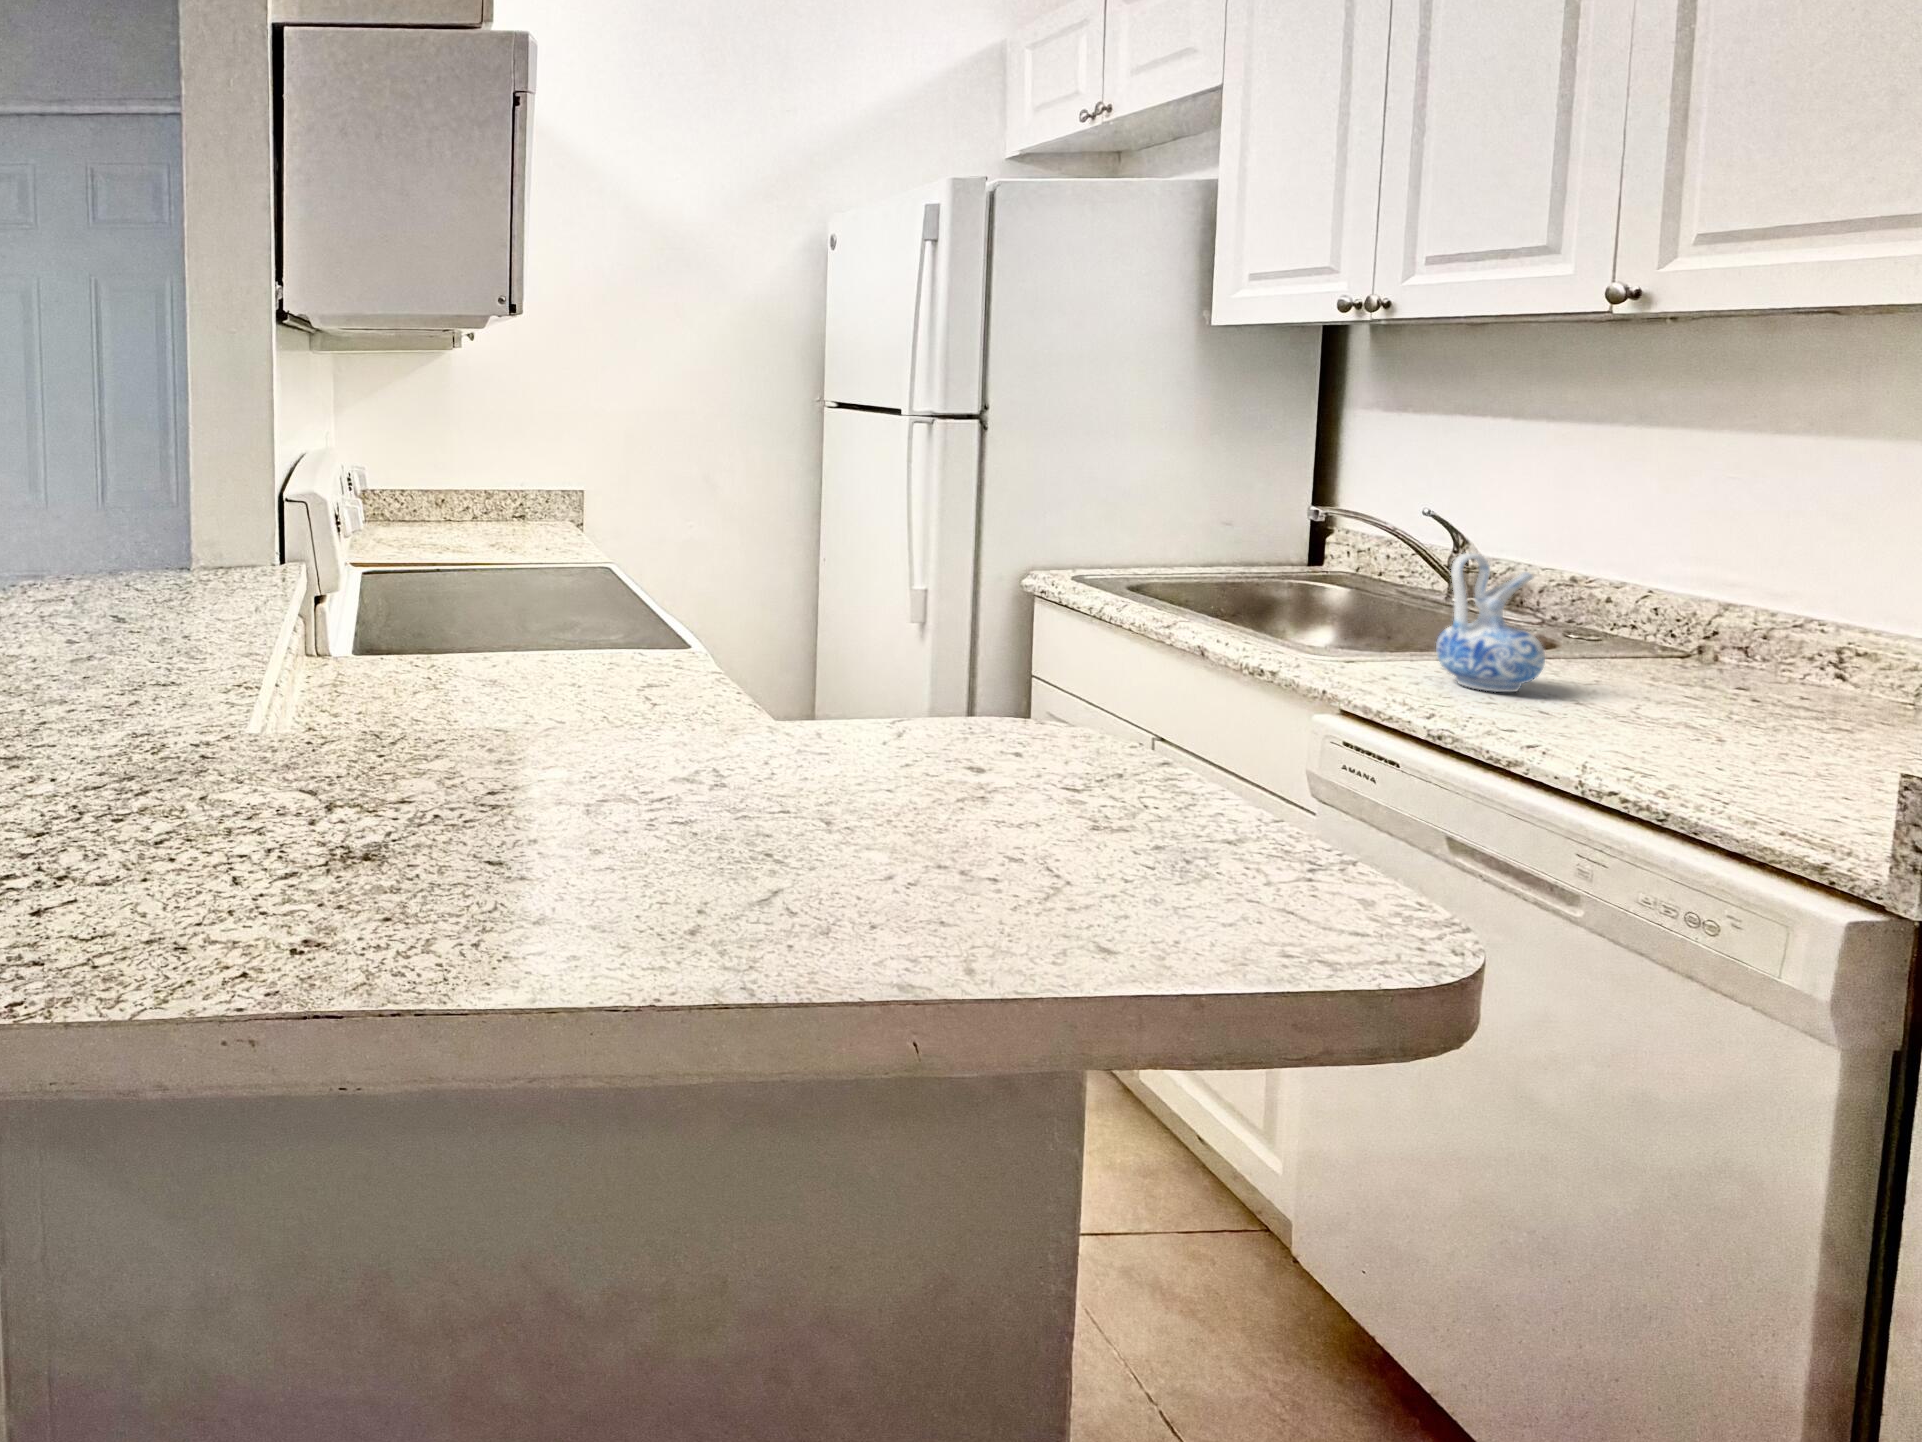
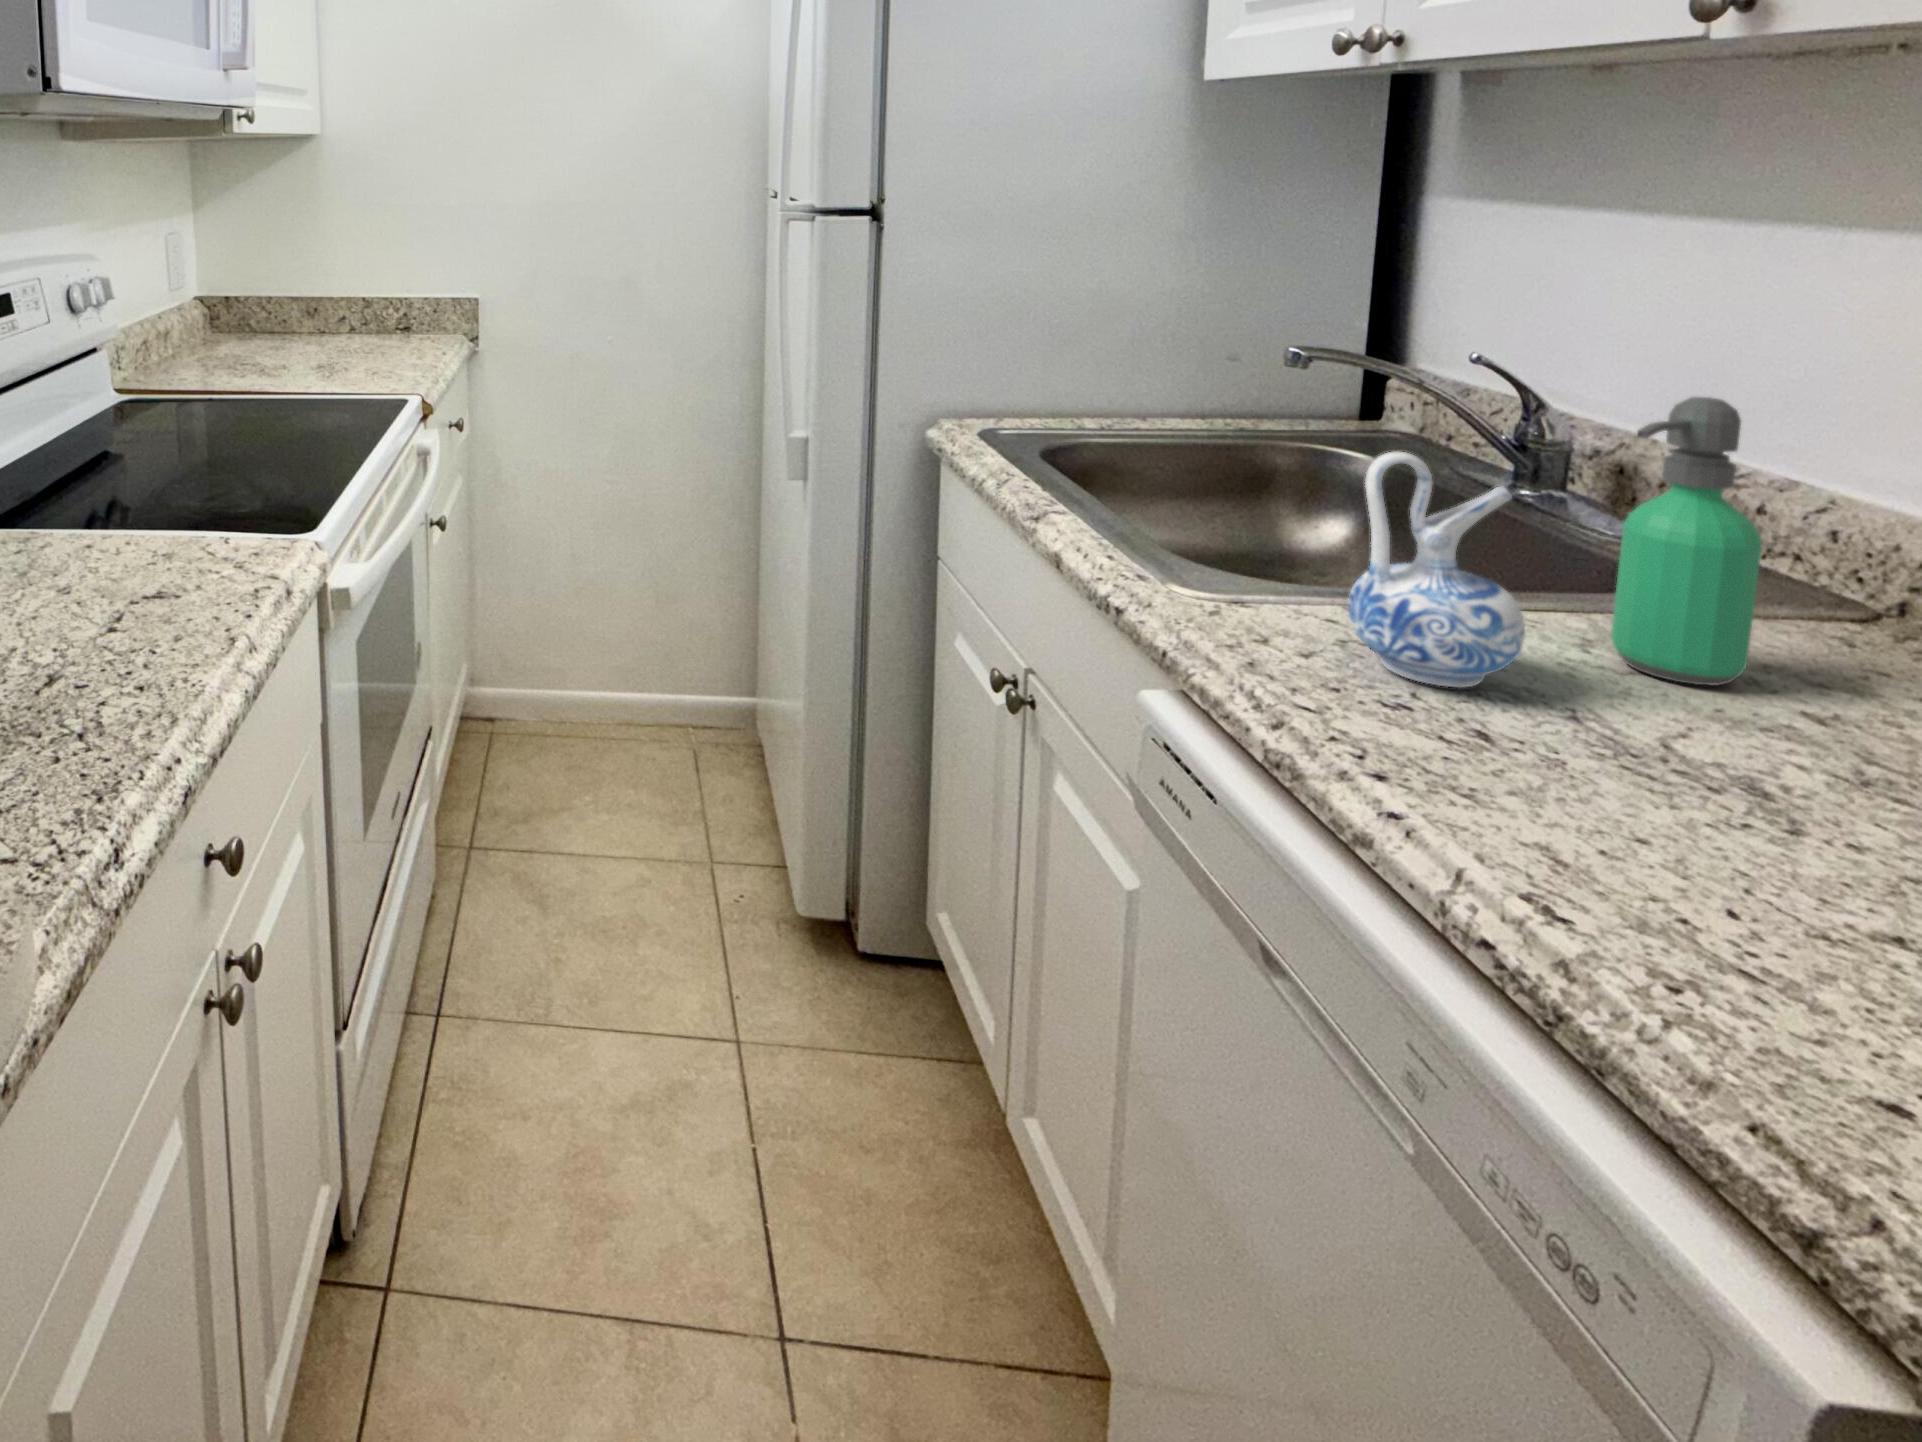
soap dispenser: none [1571,519,1656,687] -> present [1611,397,1762,685]

